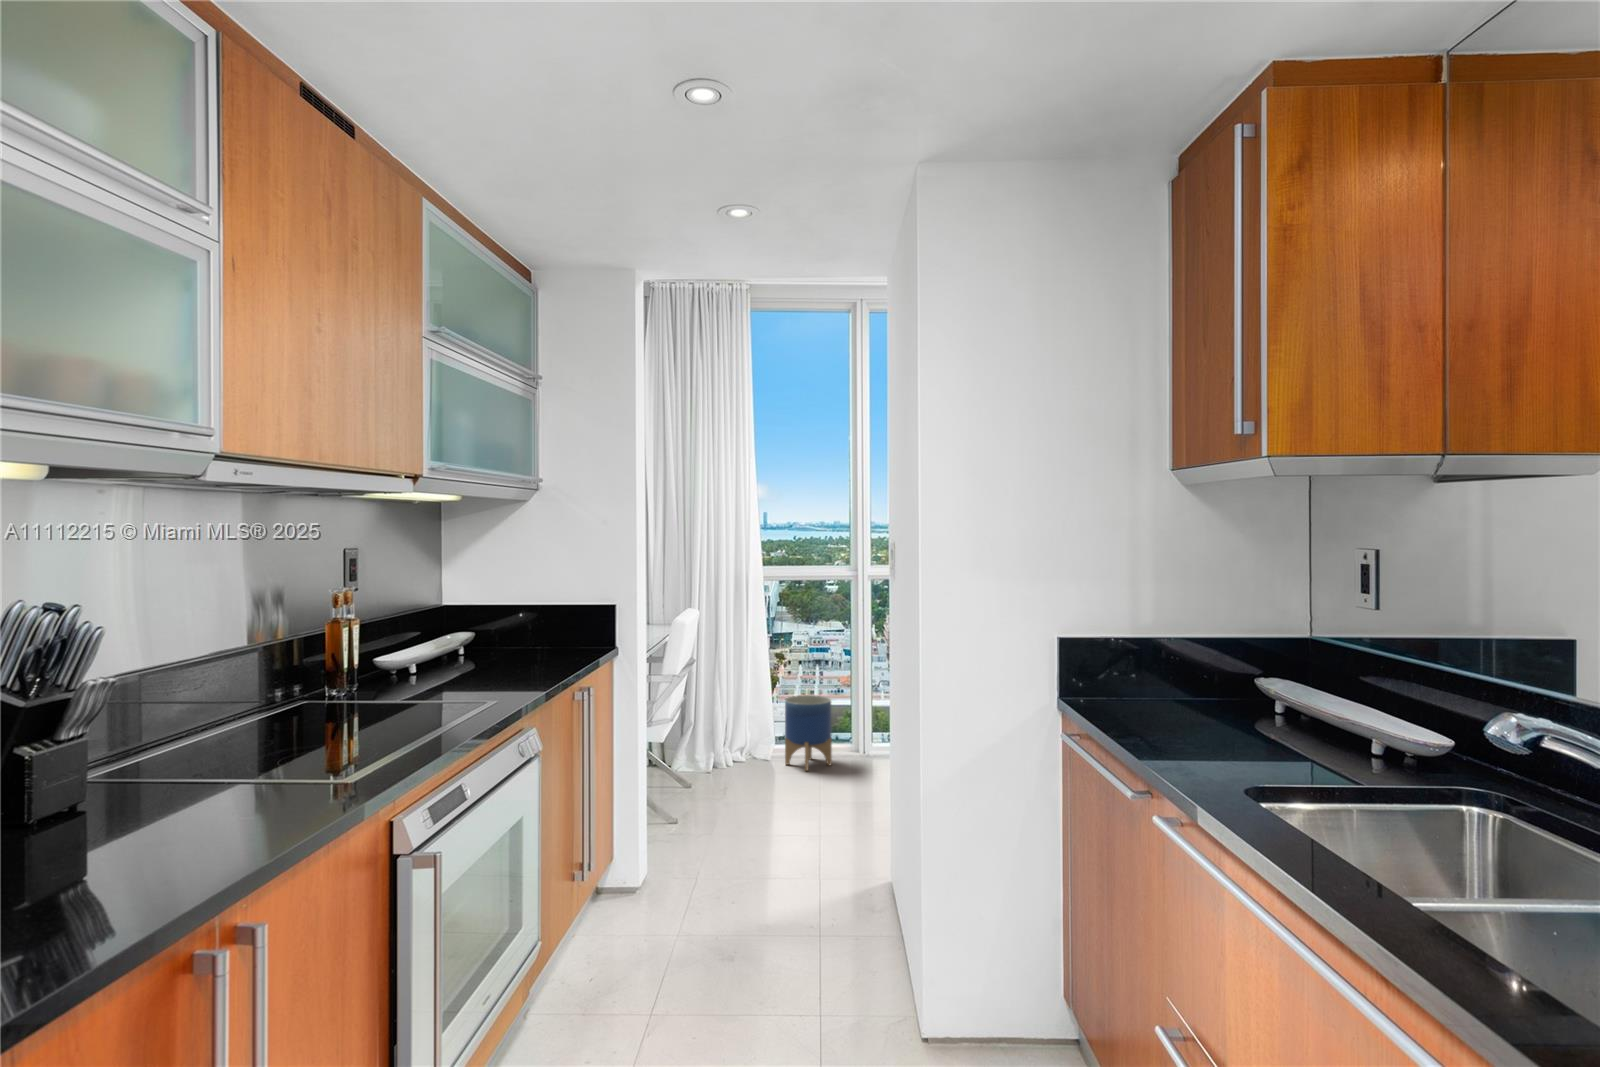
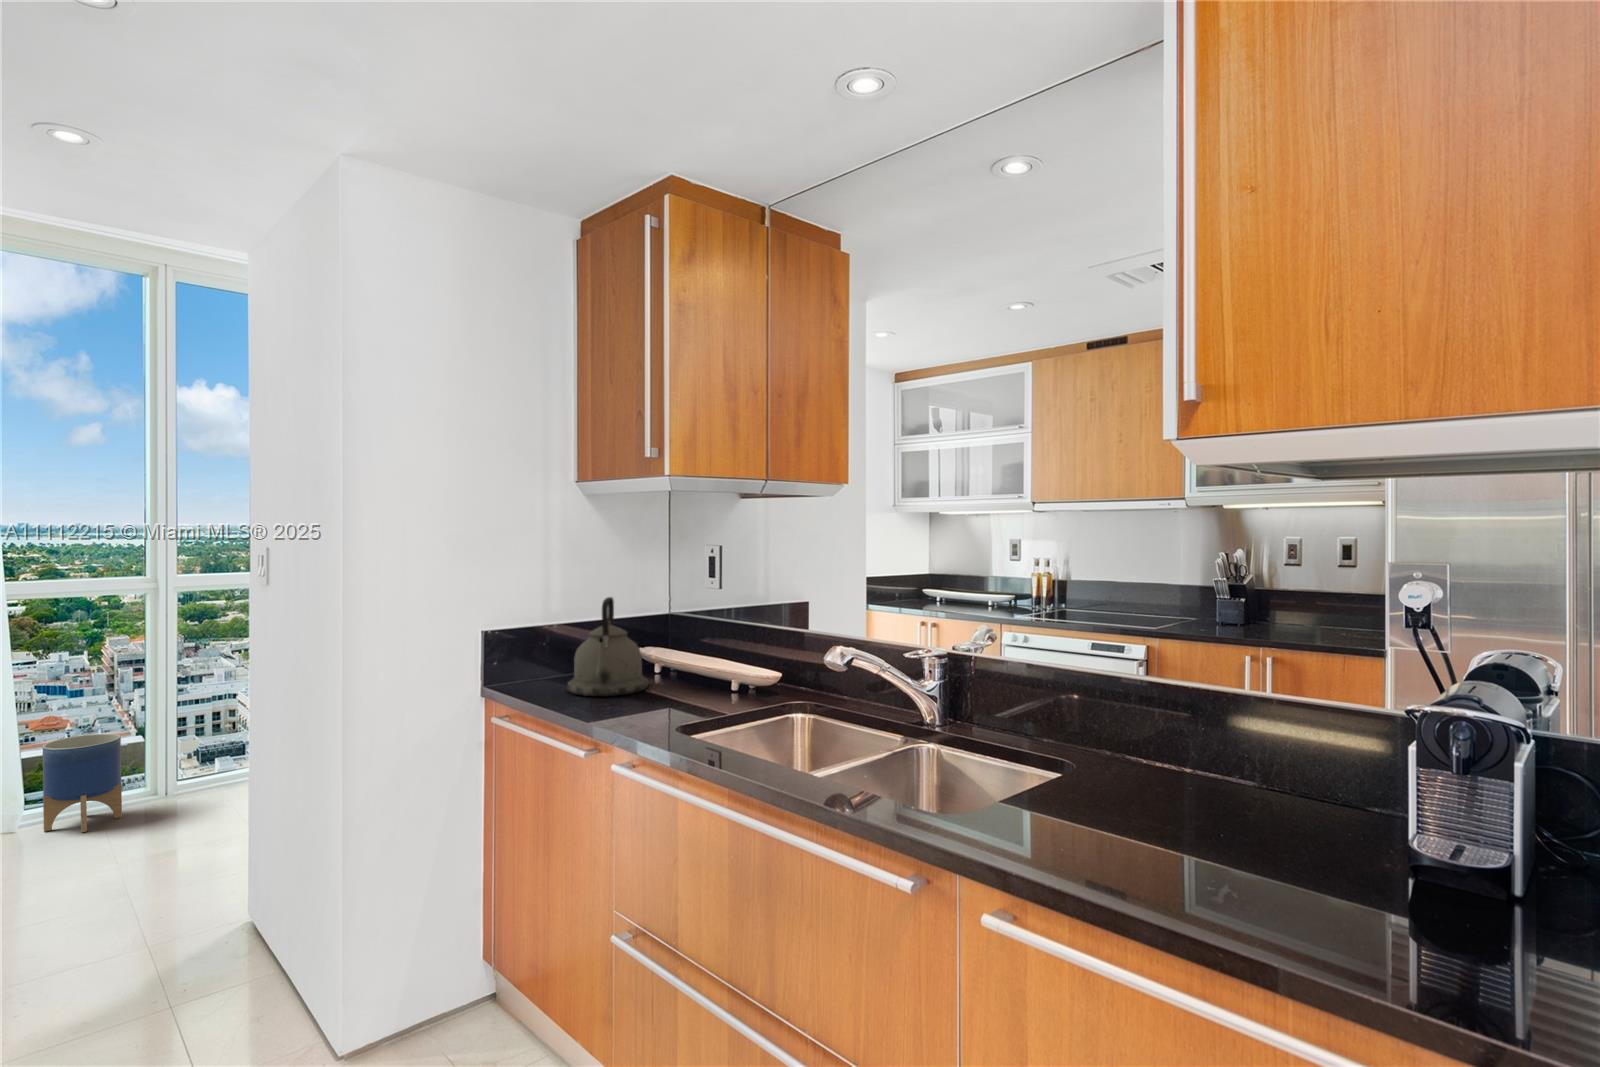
kettle: none [1142,610,1250,733] -> present [568,597,649,696]

